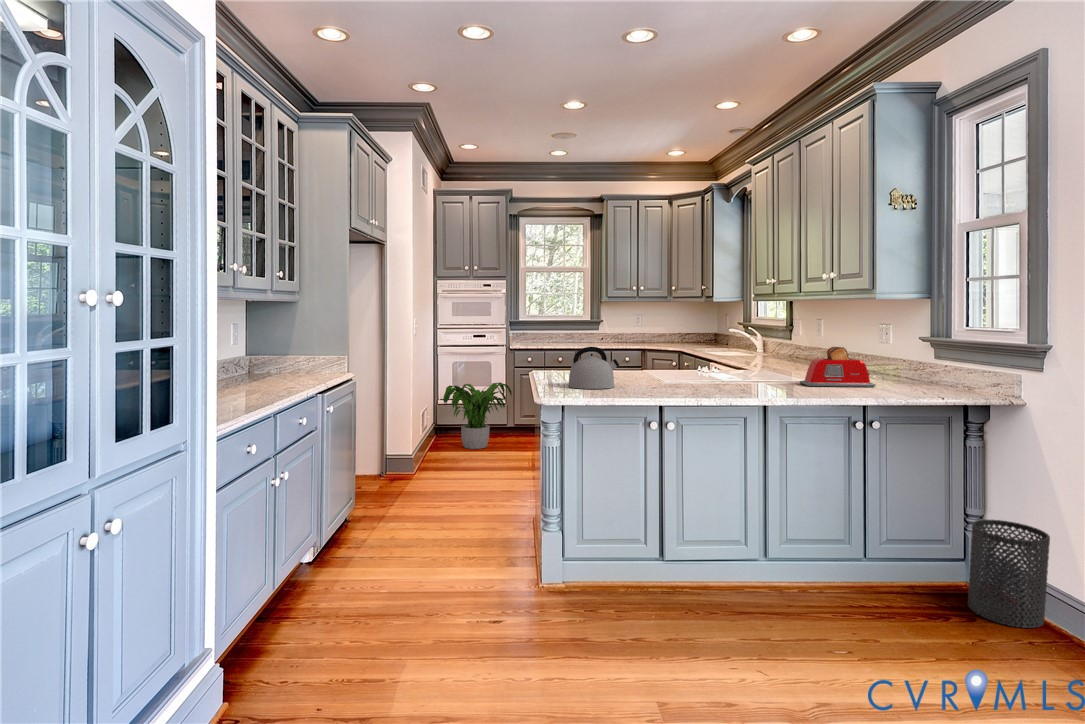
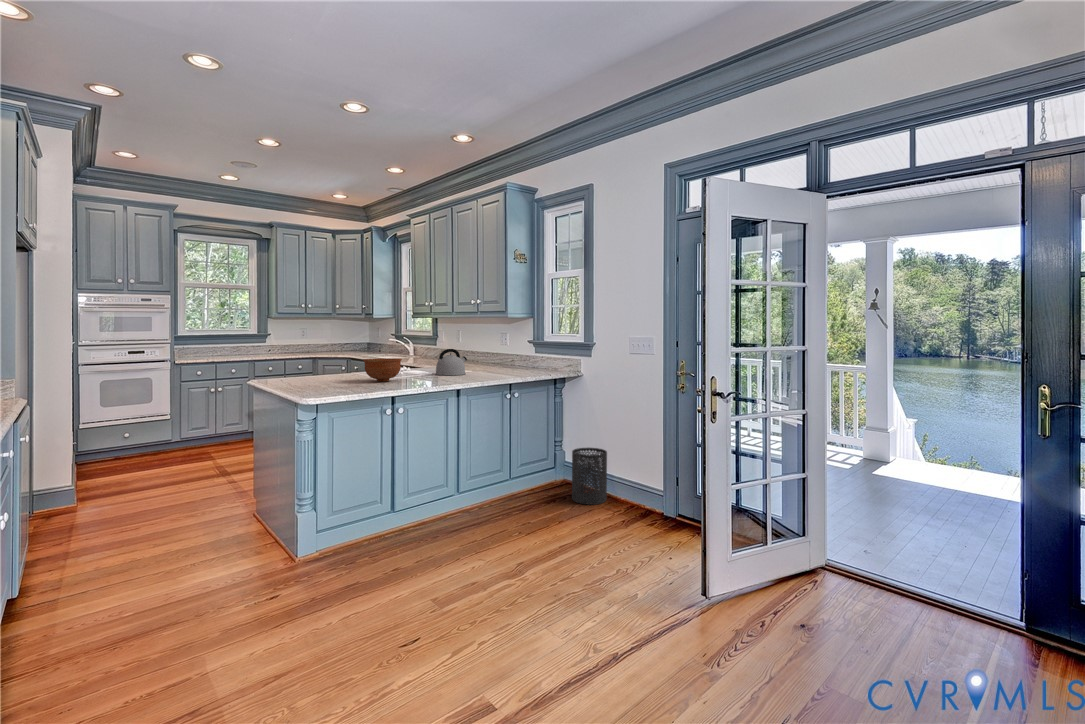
kettle: present [568,347,619,389] -> present [436,349,467,375]
toaster: present [799,347,876,387] -> none [471,351,517,378]
bowl: none [644,353,694,383] -> present [363,358,402,382]
potted plant: present [443,383,512,449] -> none [97,397,183,468]

